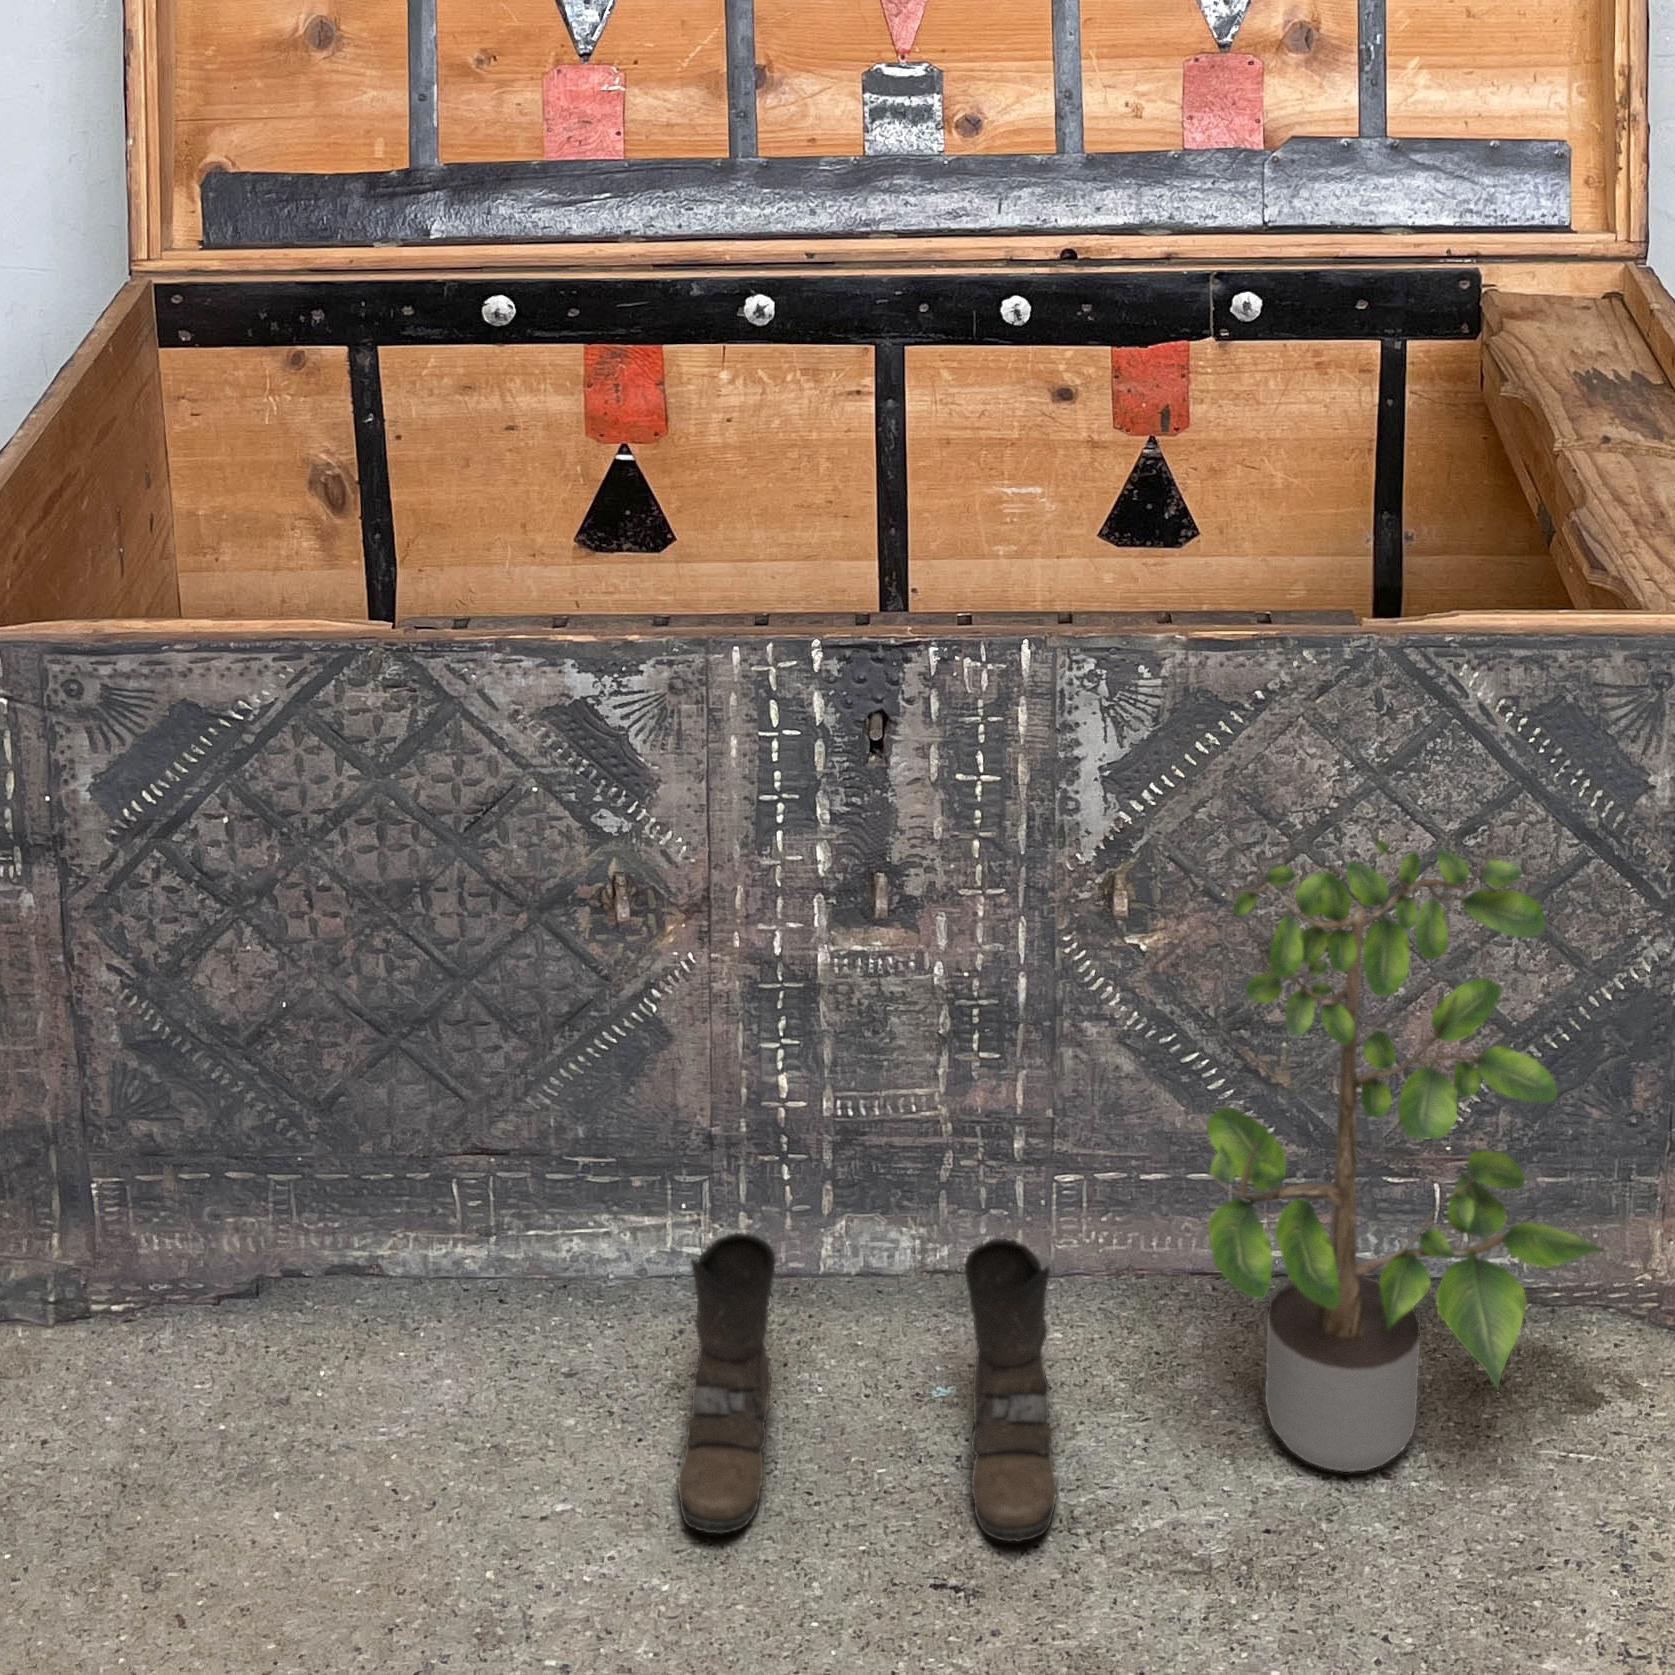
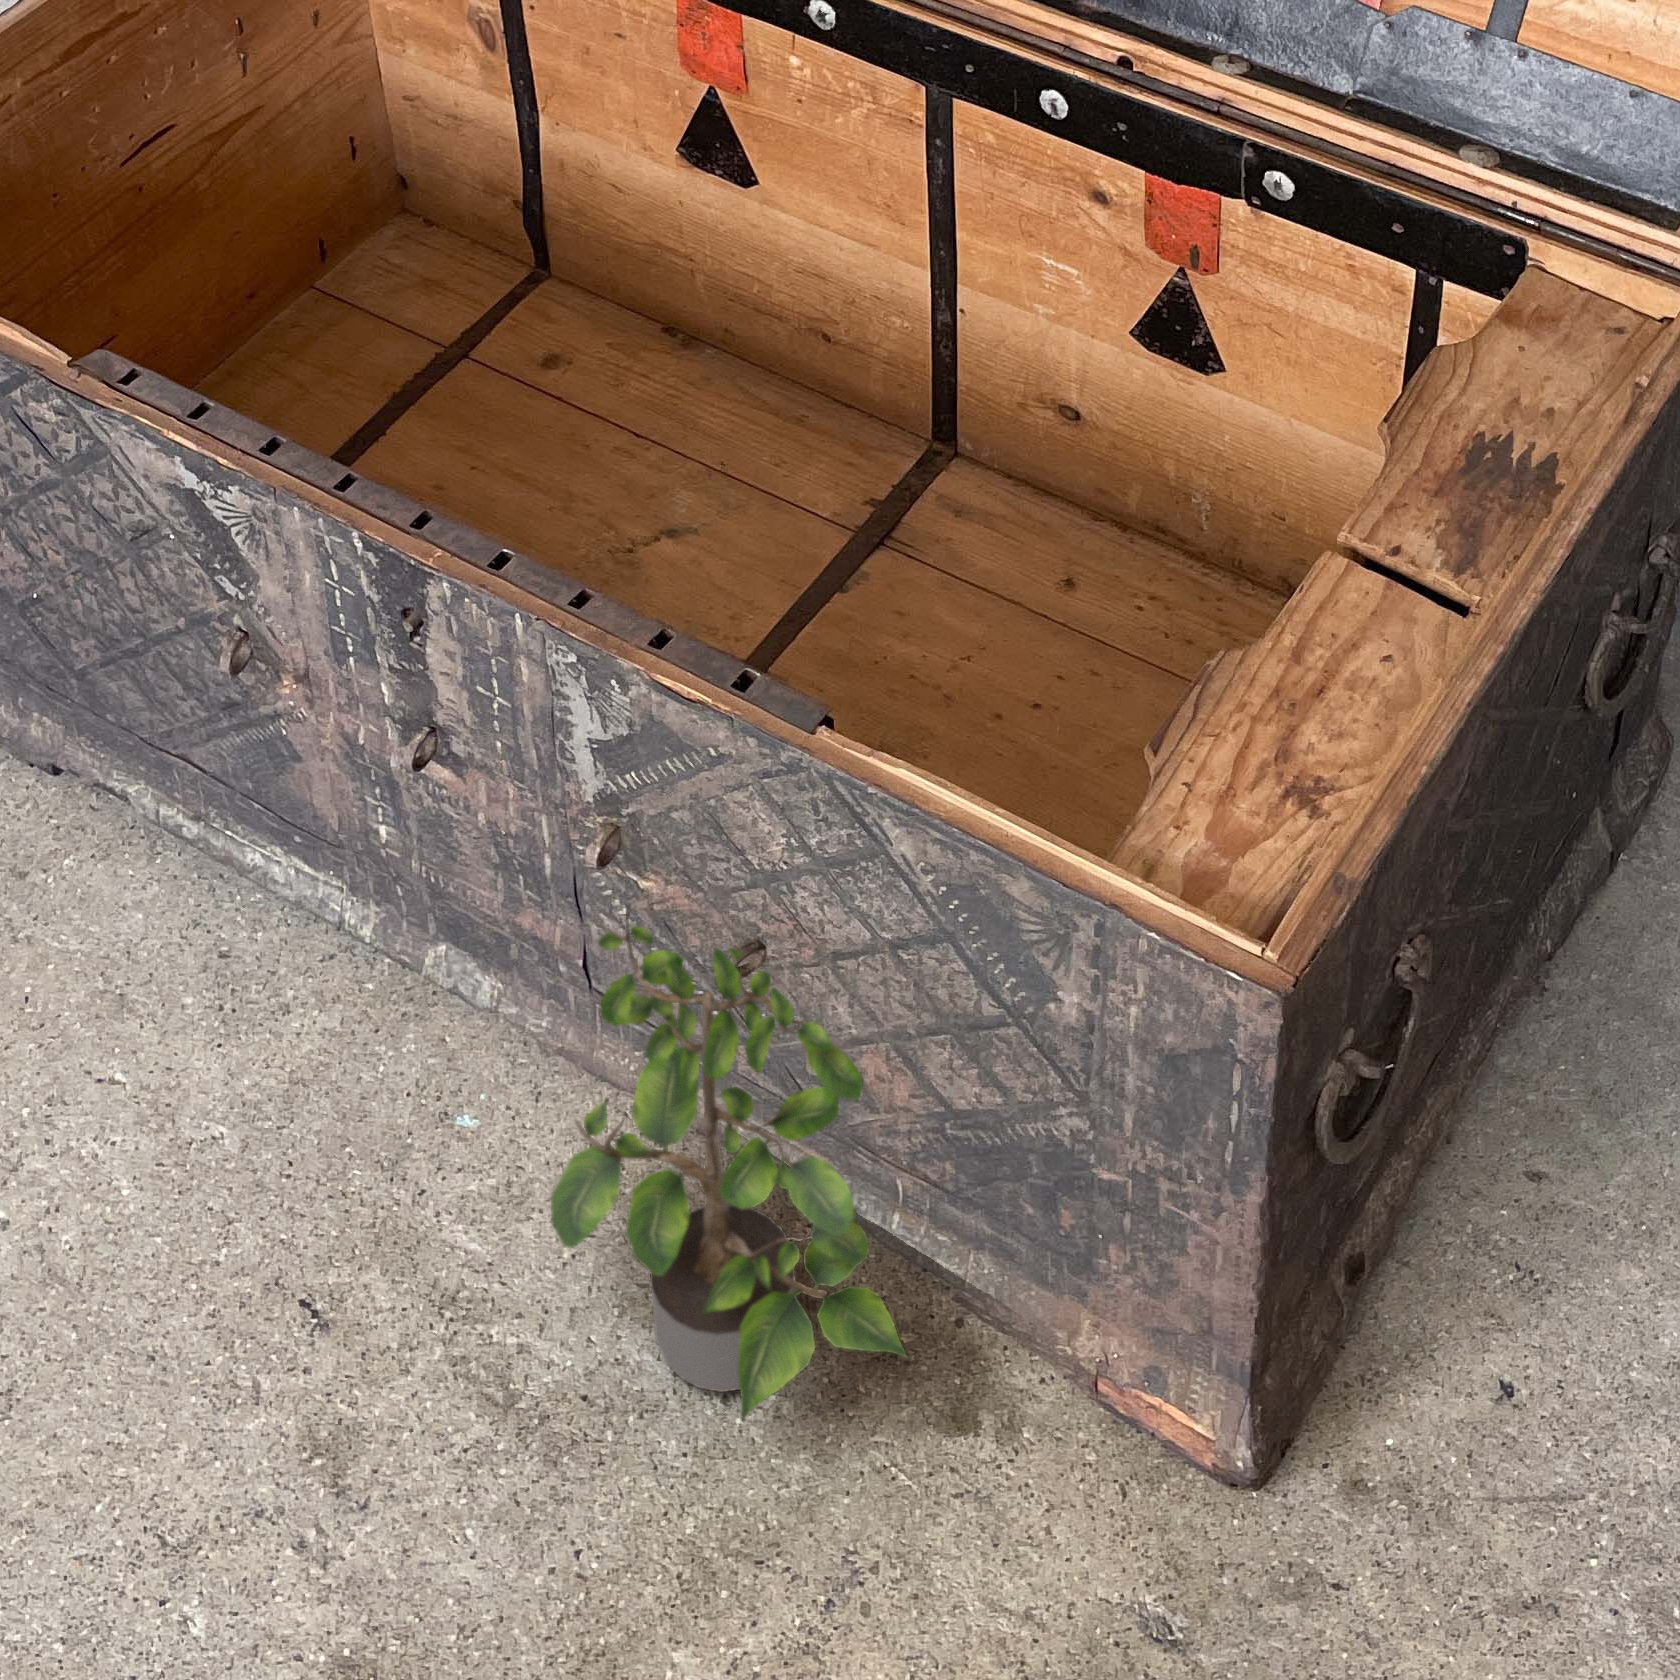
boots: present [678,1233,1057,1541] -> none [173,941,511,1306]

